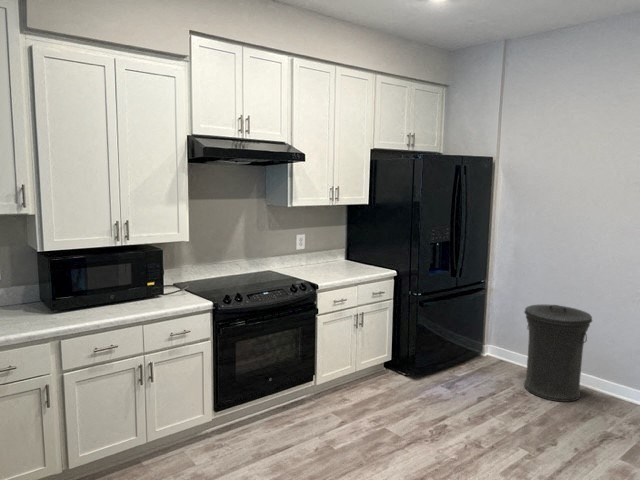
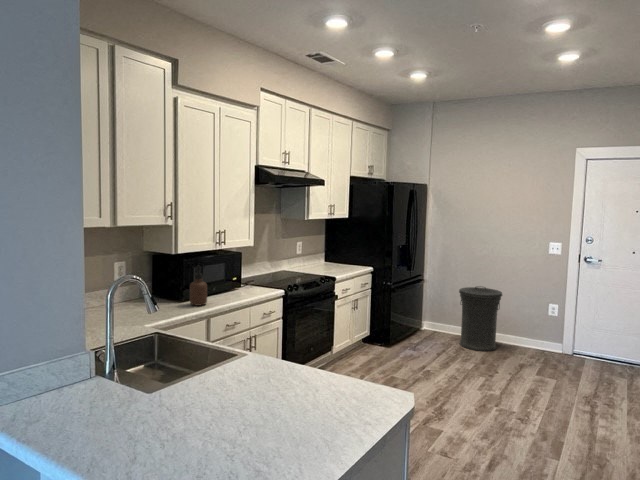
soap dispenser: none [43,269,70,322] -> present [190,266,207,306]

